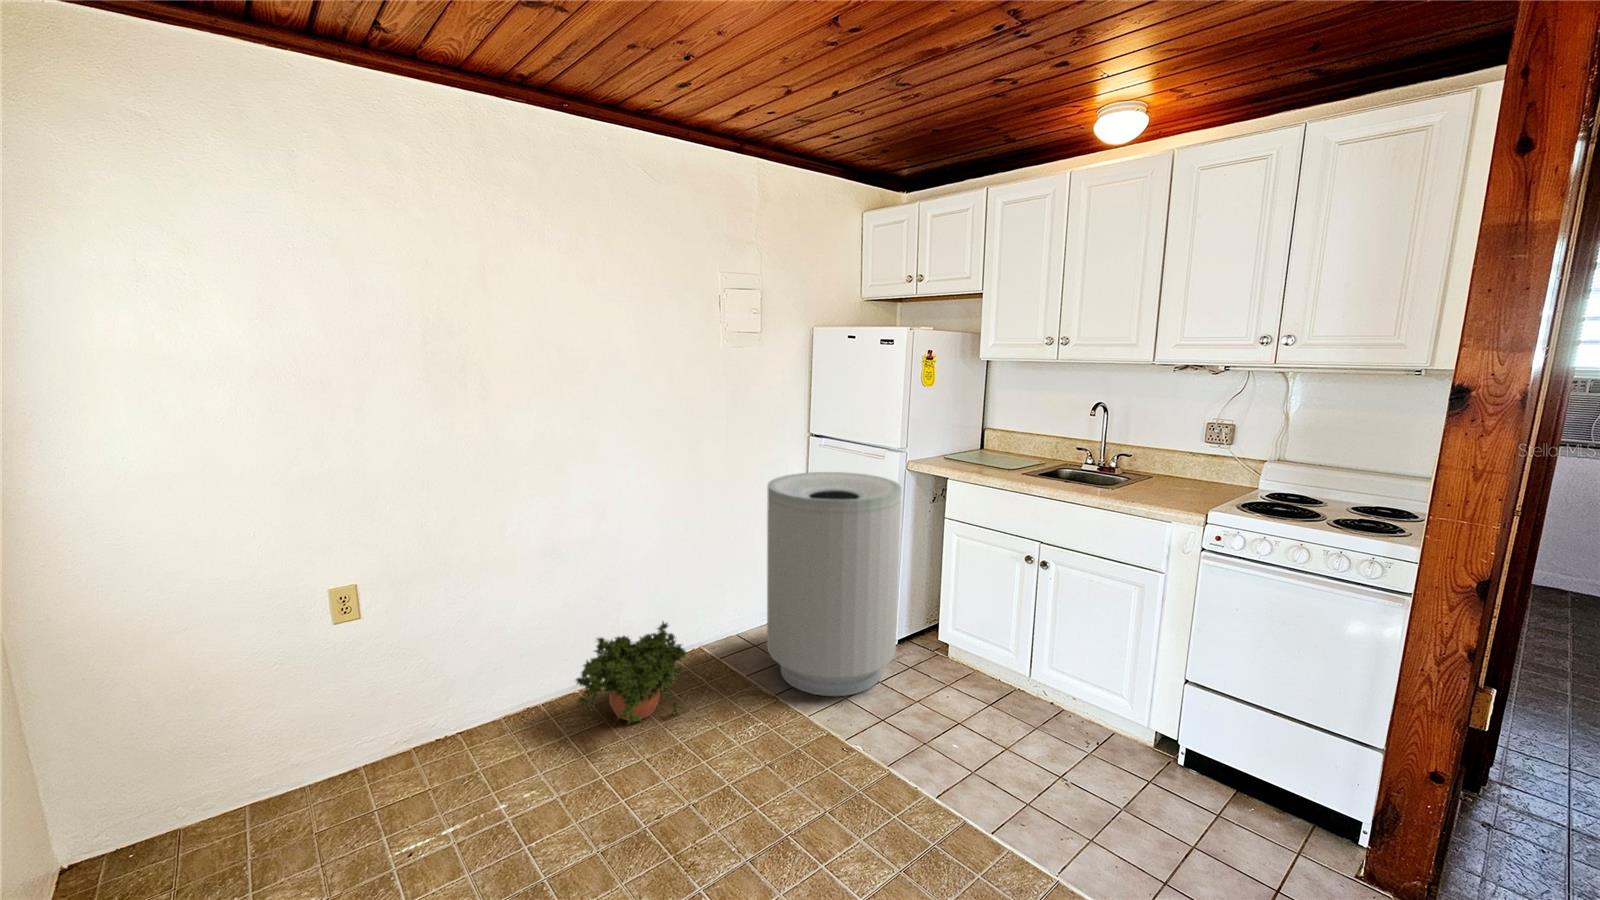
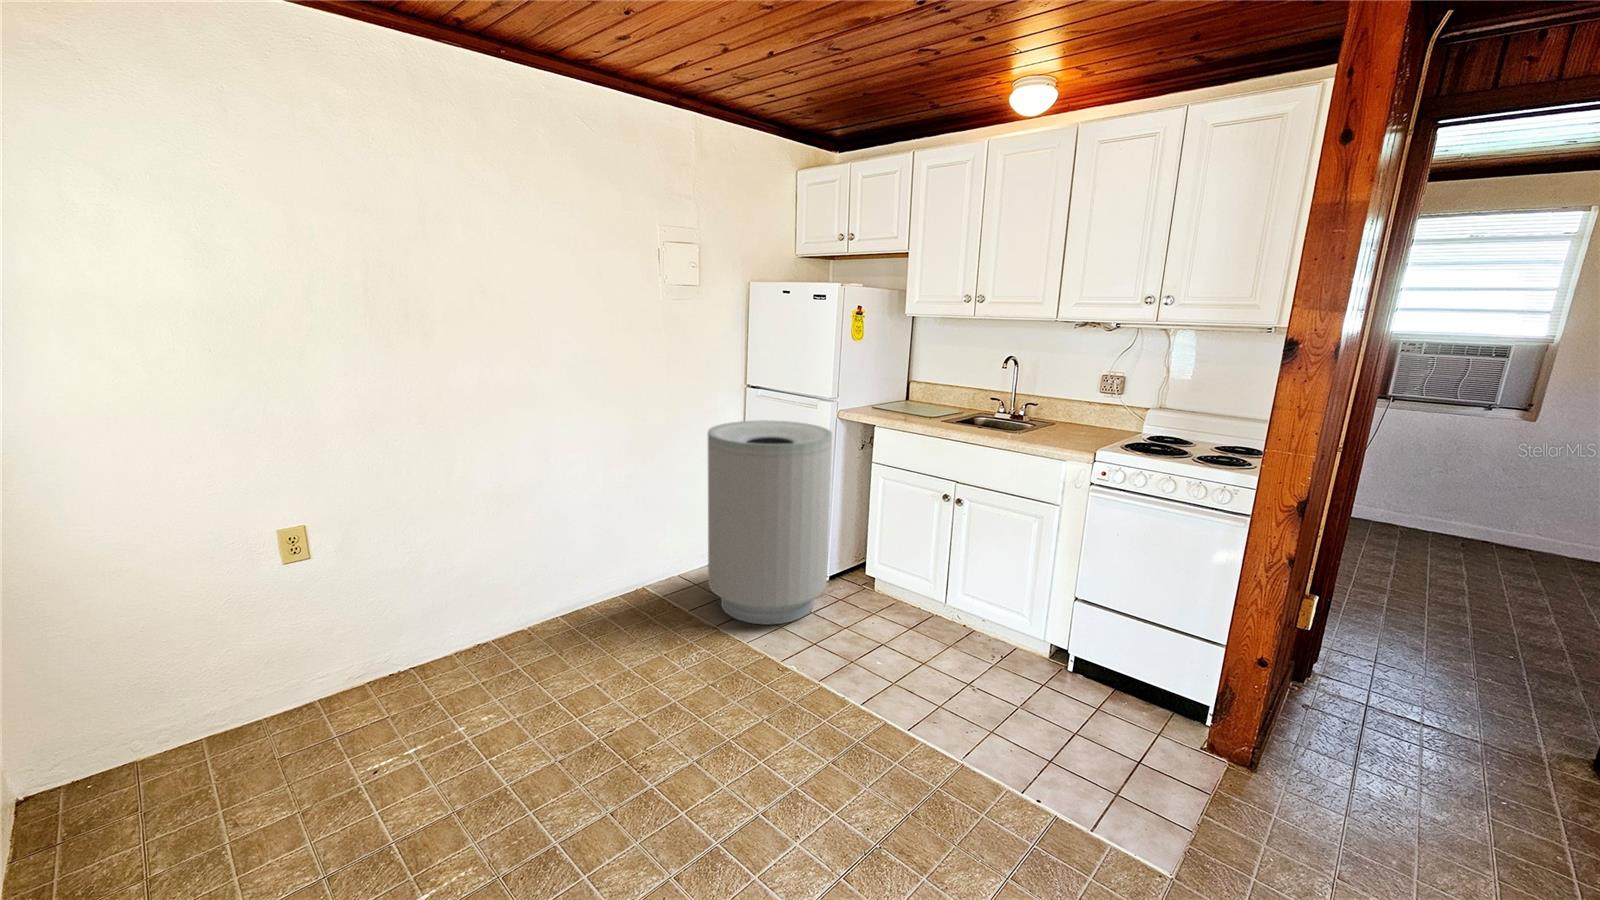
potted plant: present [576,622,686,726] -> none [525,559,634,655]

